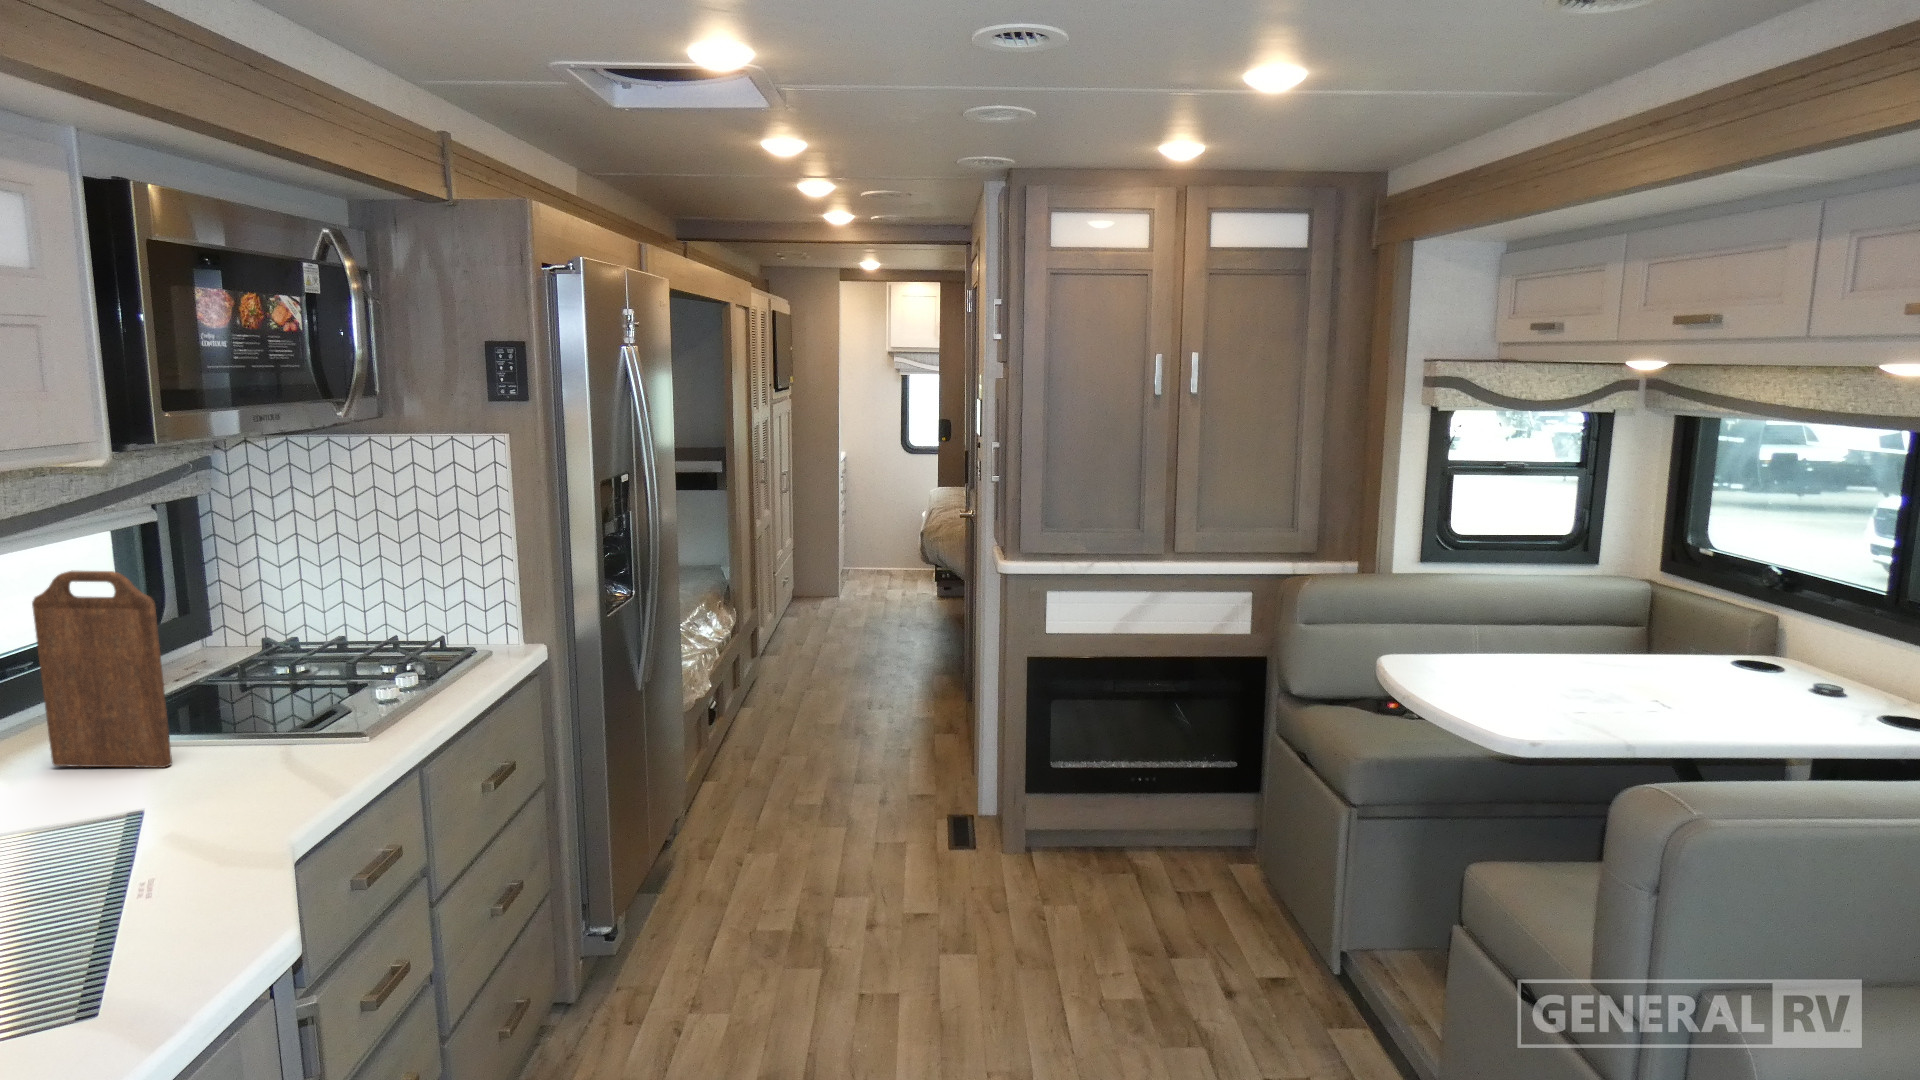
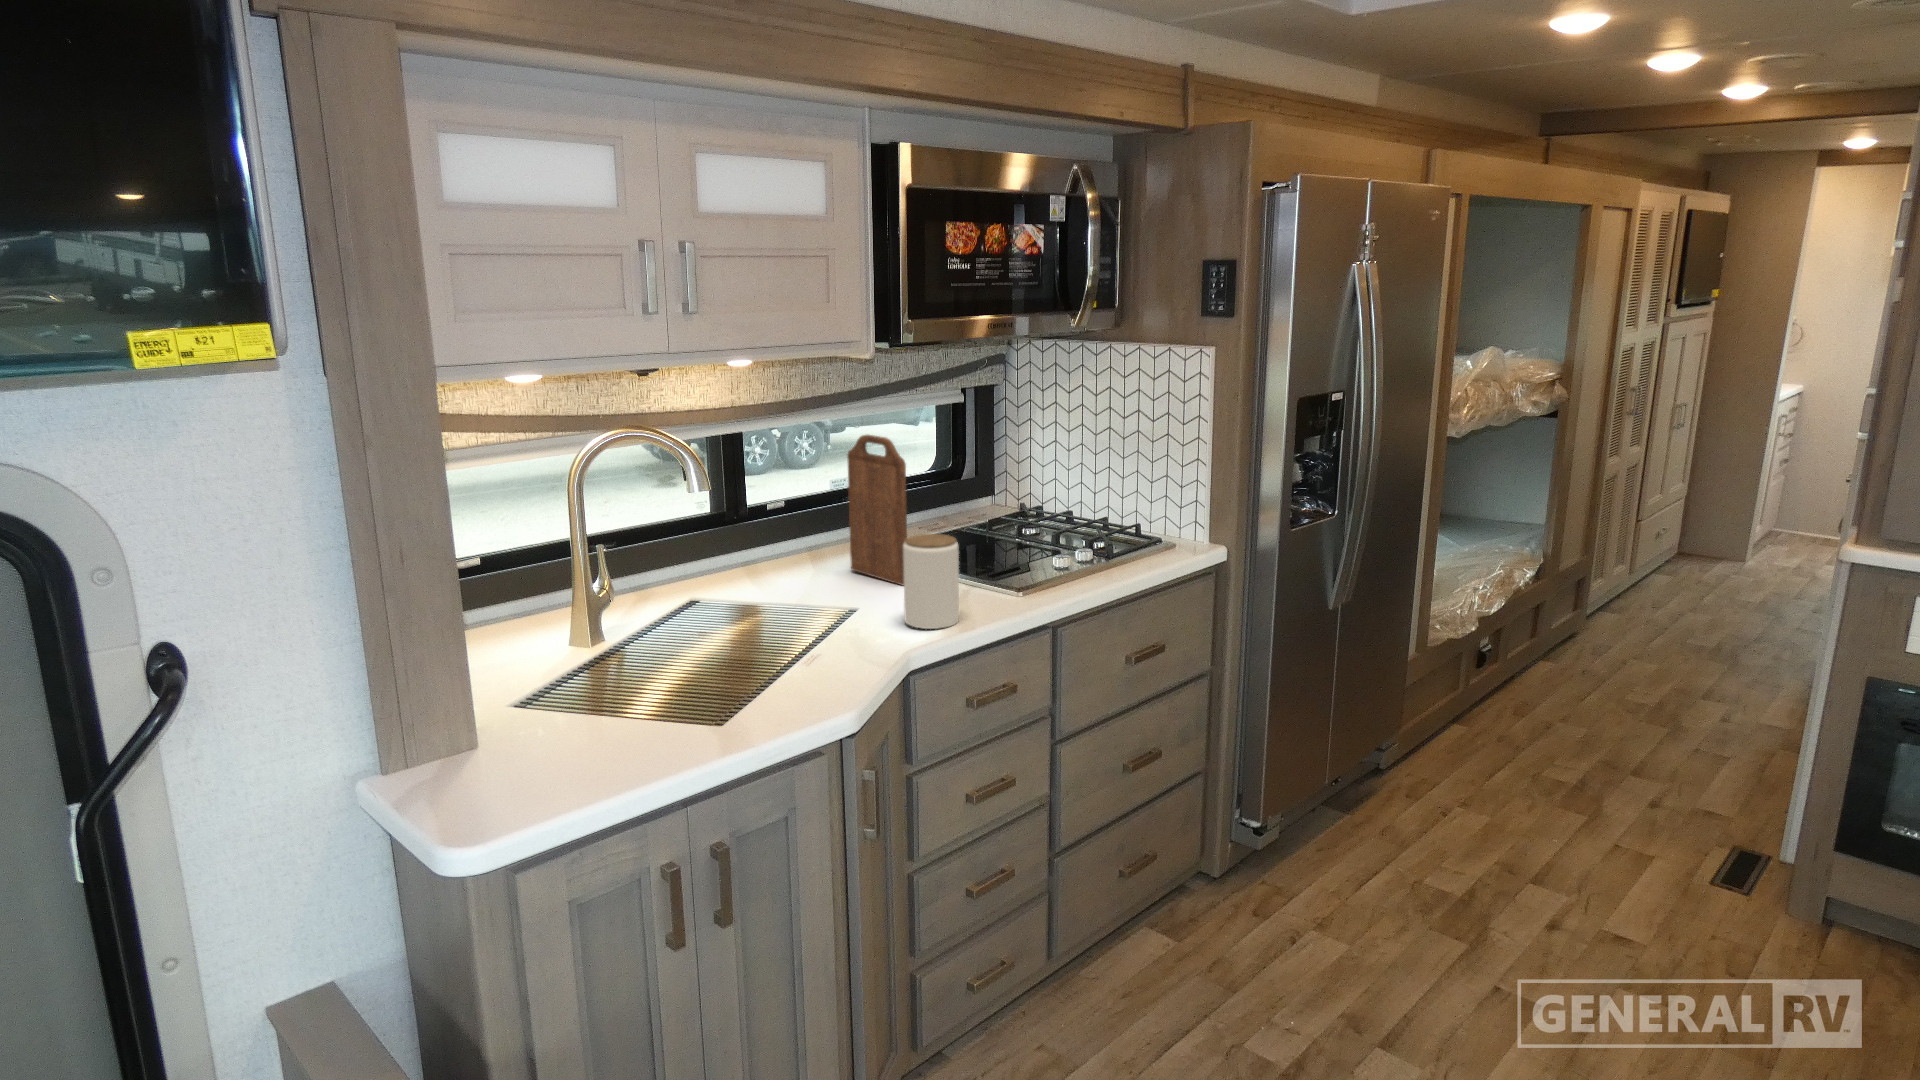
jar: none [205,684,300,813] -> present [903,534,959,629]

